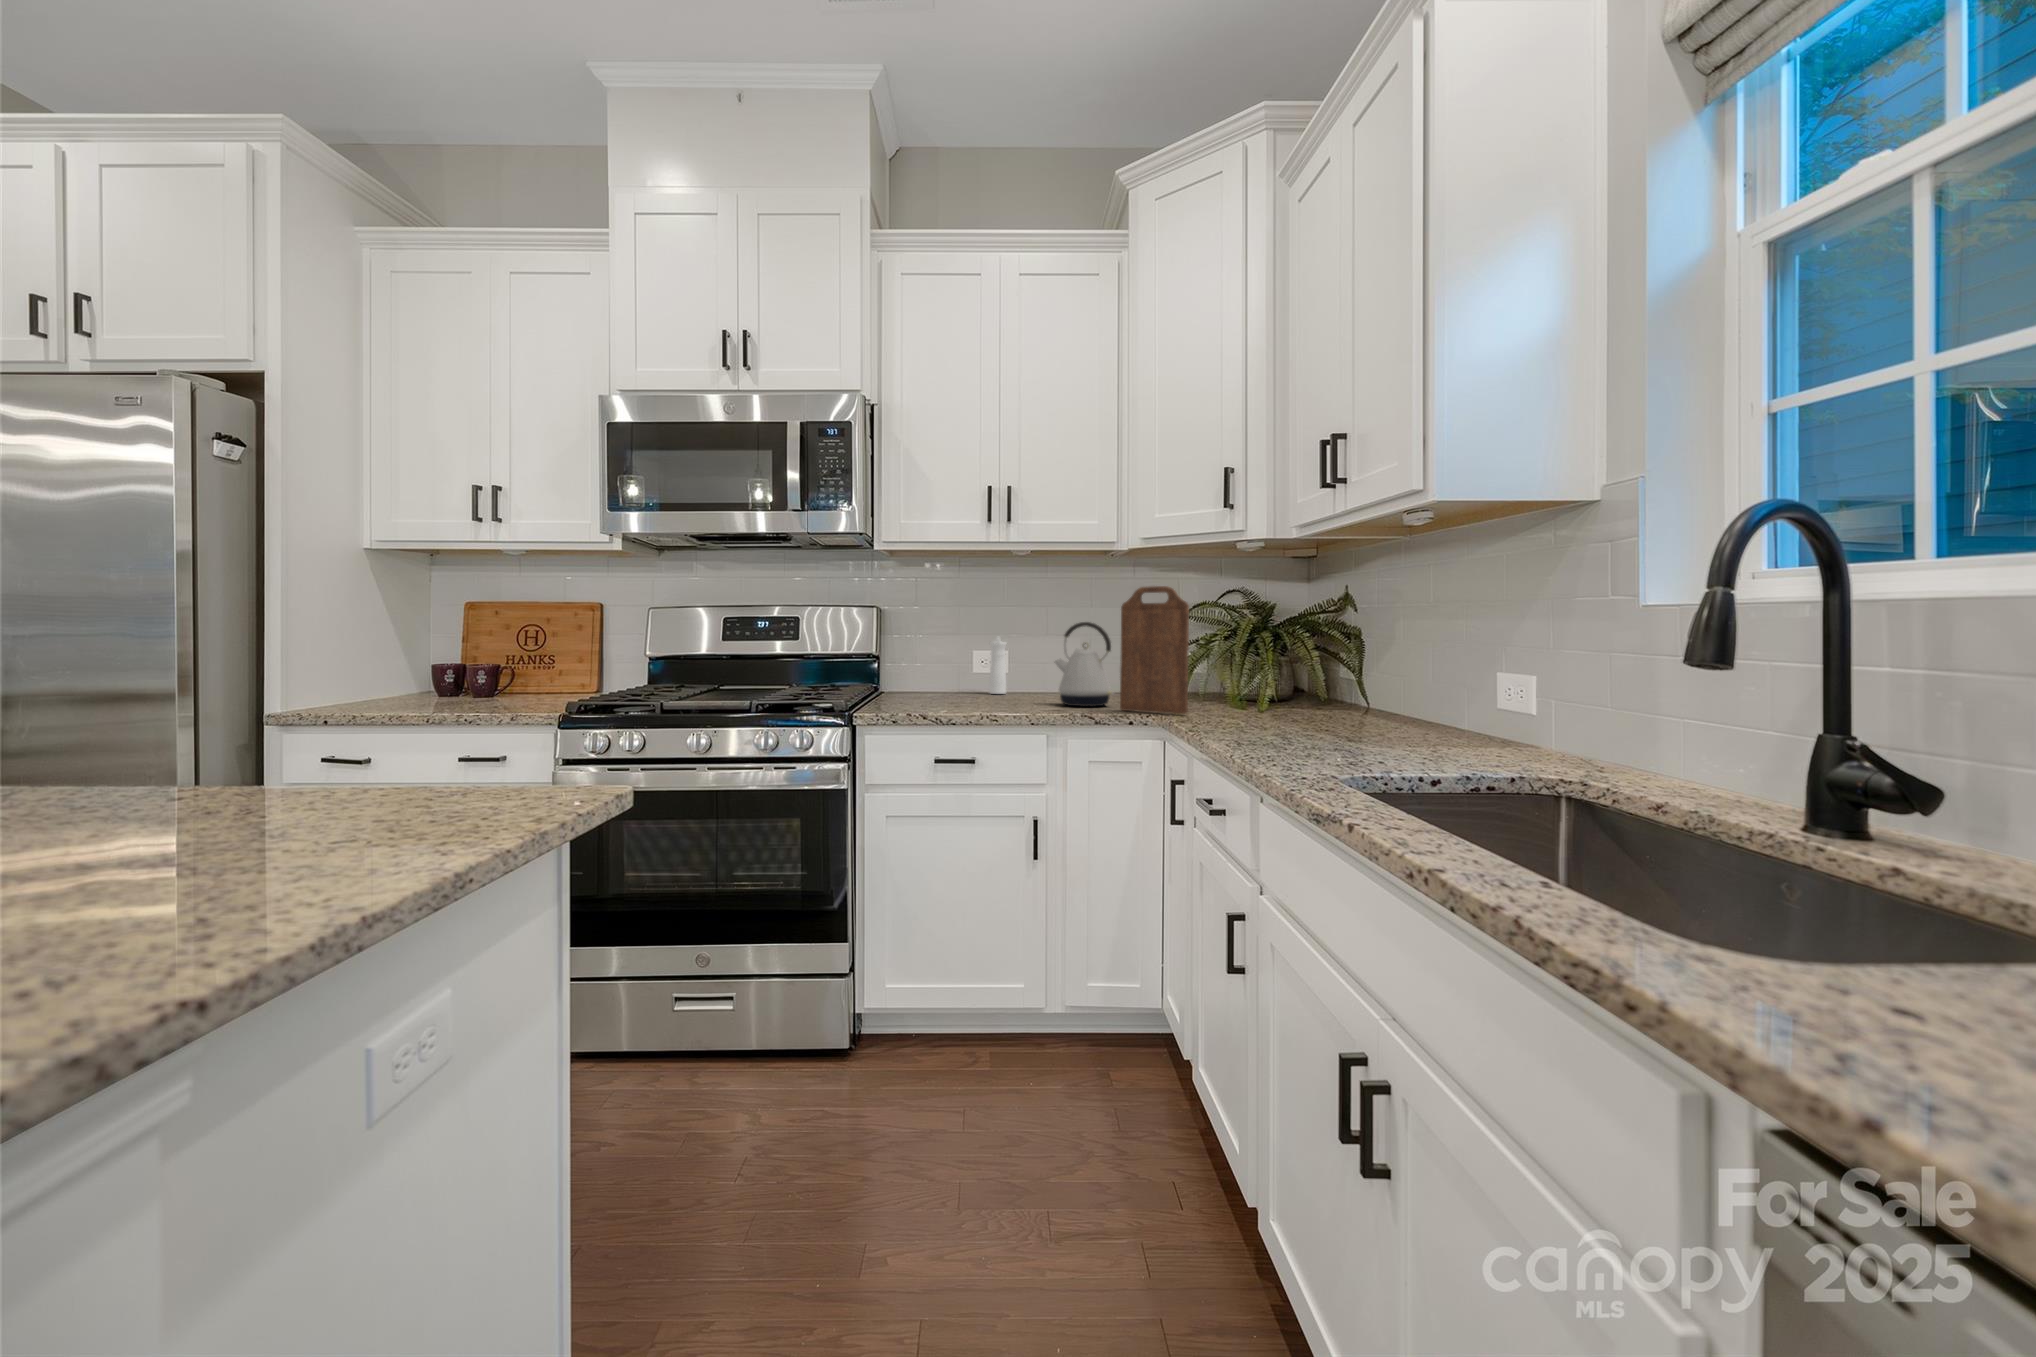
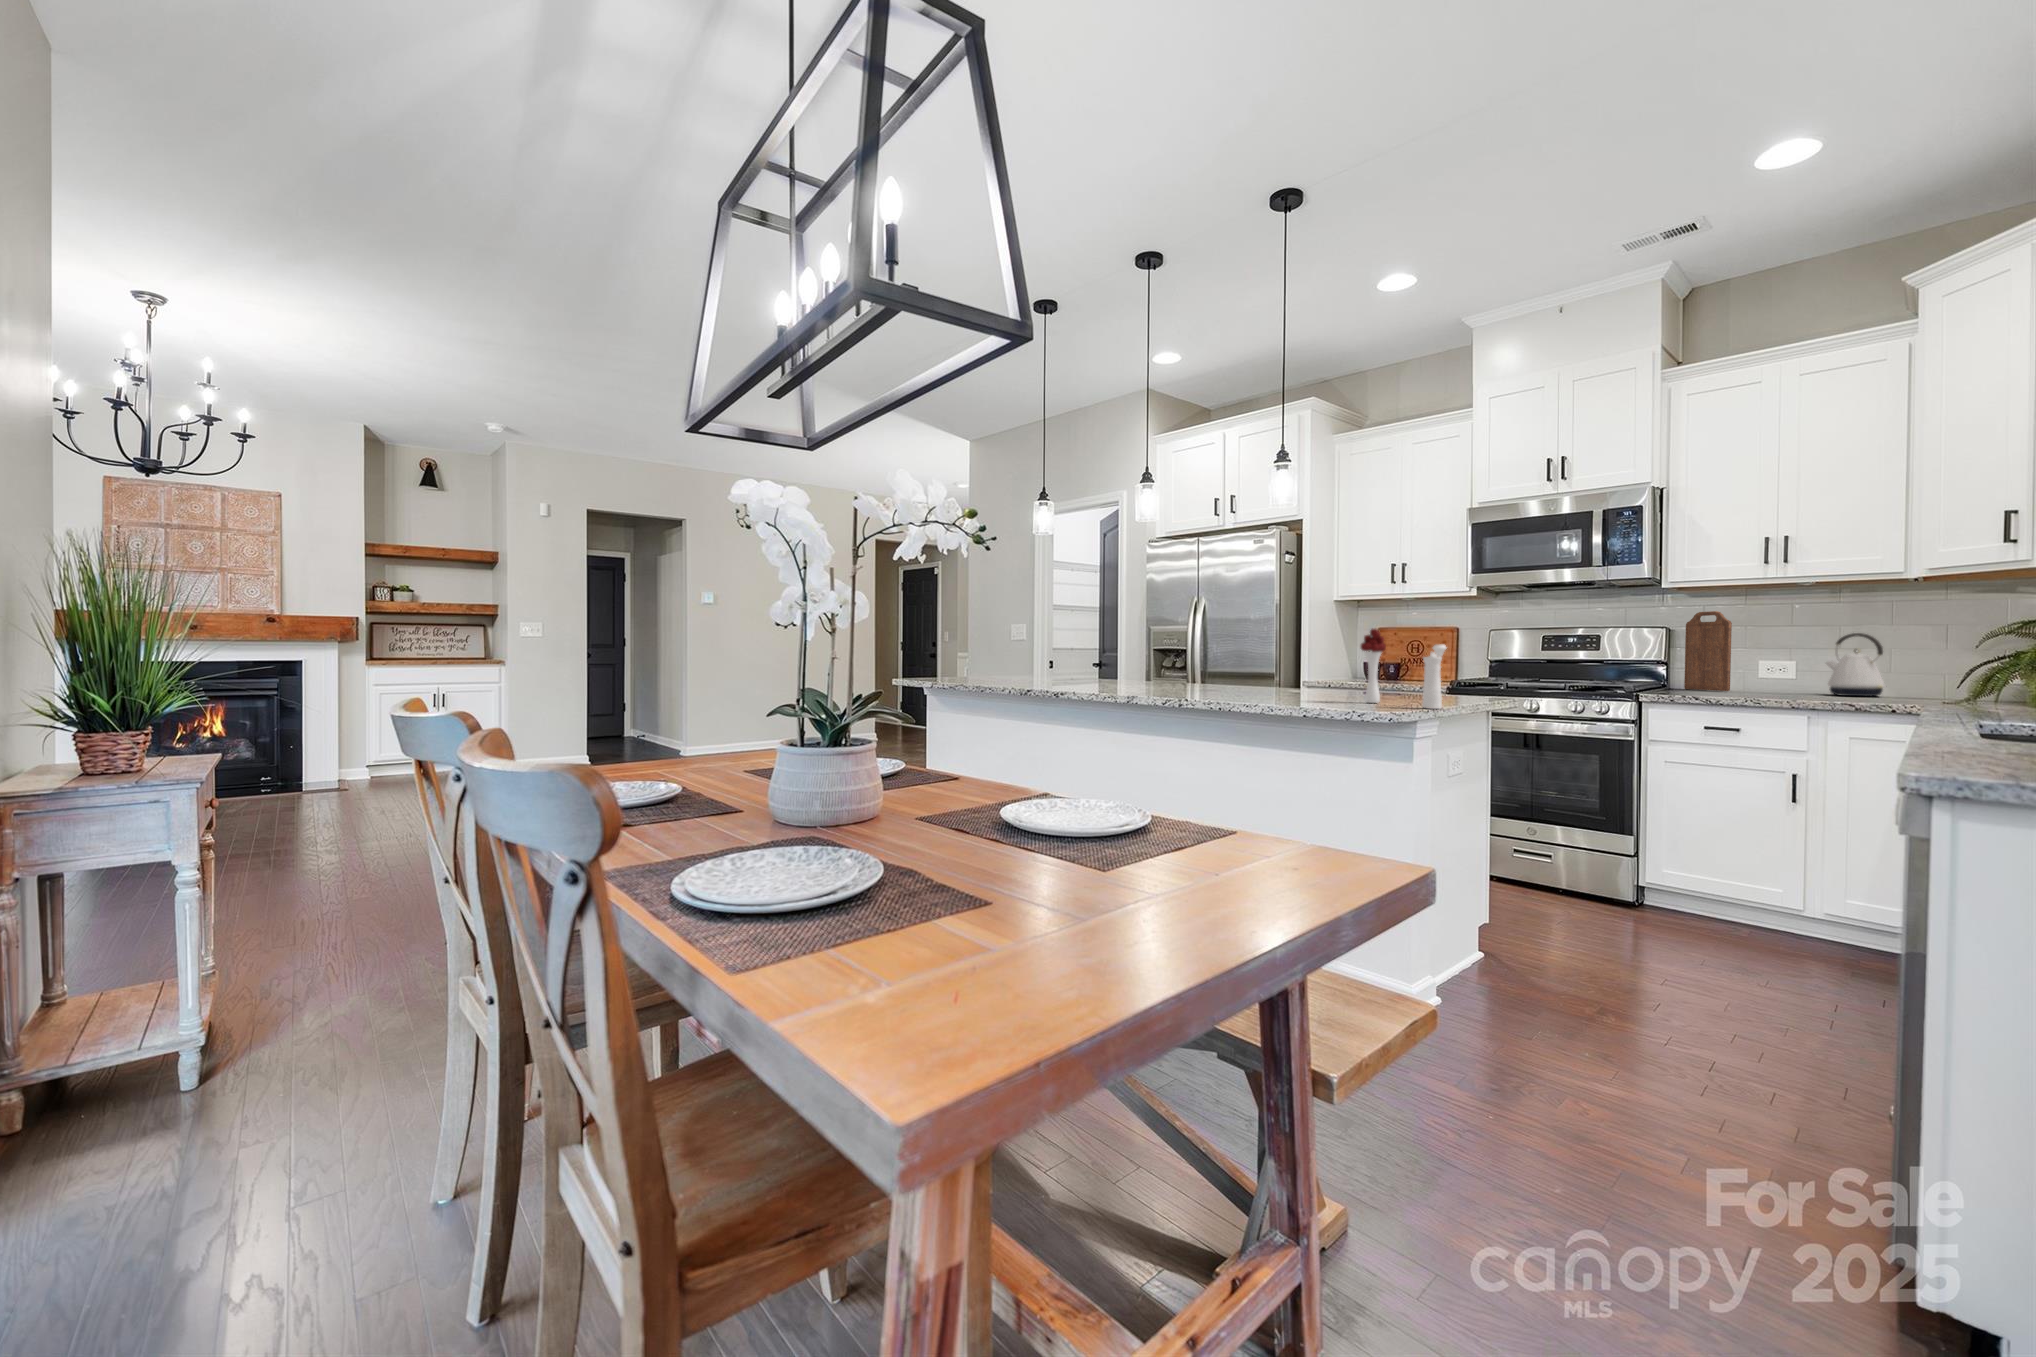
flower bouquet: none [105,568,217,813] -> present [1361,629,1386,703]
cutting board: present [1120,586,1189,714] -> present [1684,611,1732,691]
pepper mill: present [989,636,1006,694] -> present [1422,645,1446,709]

